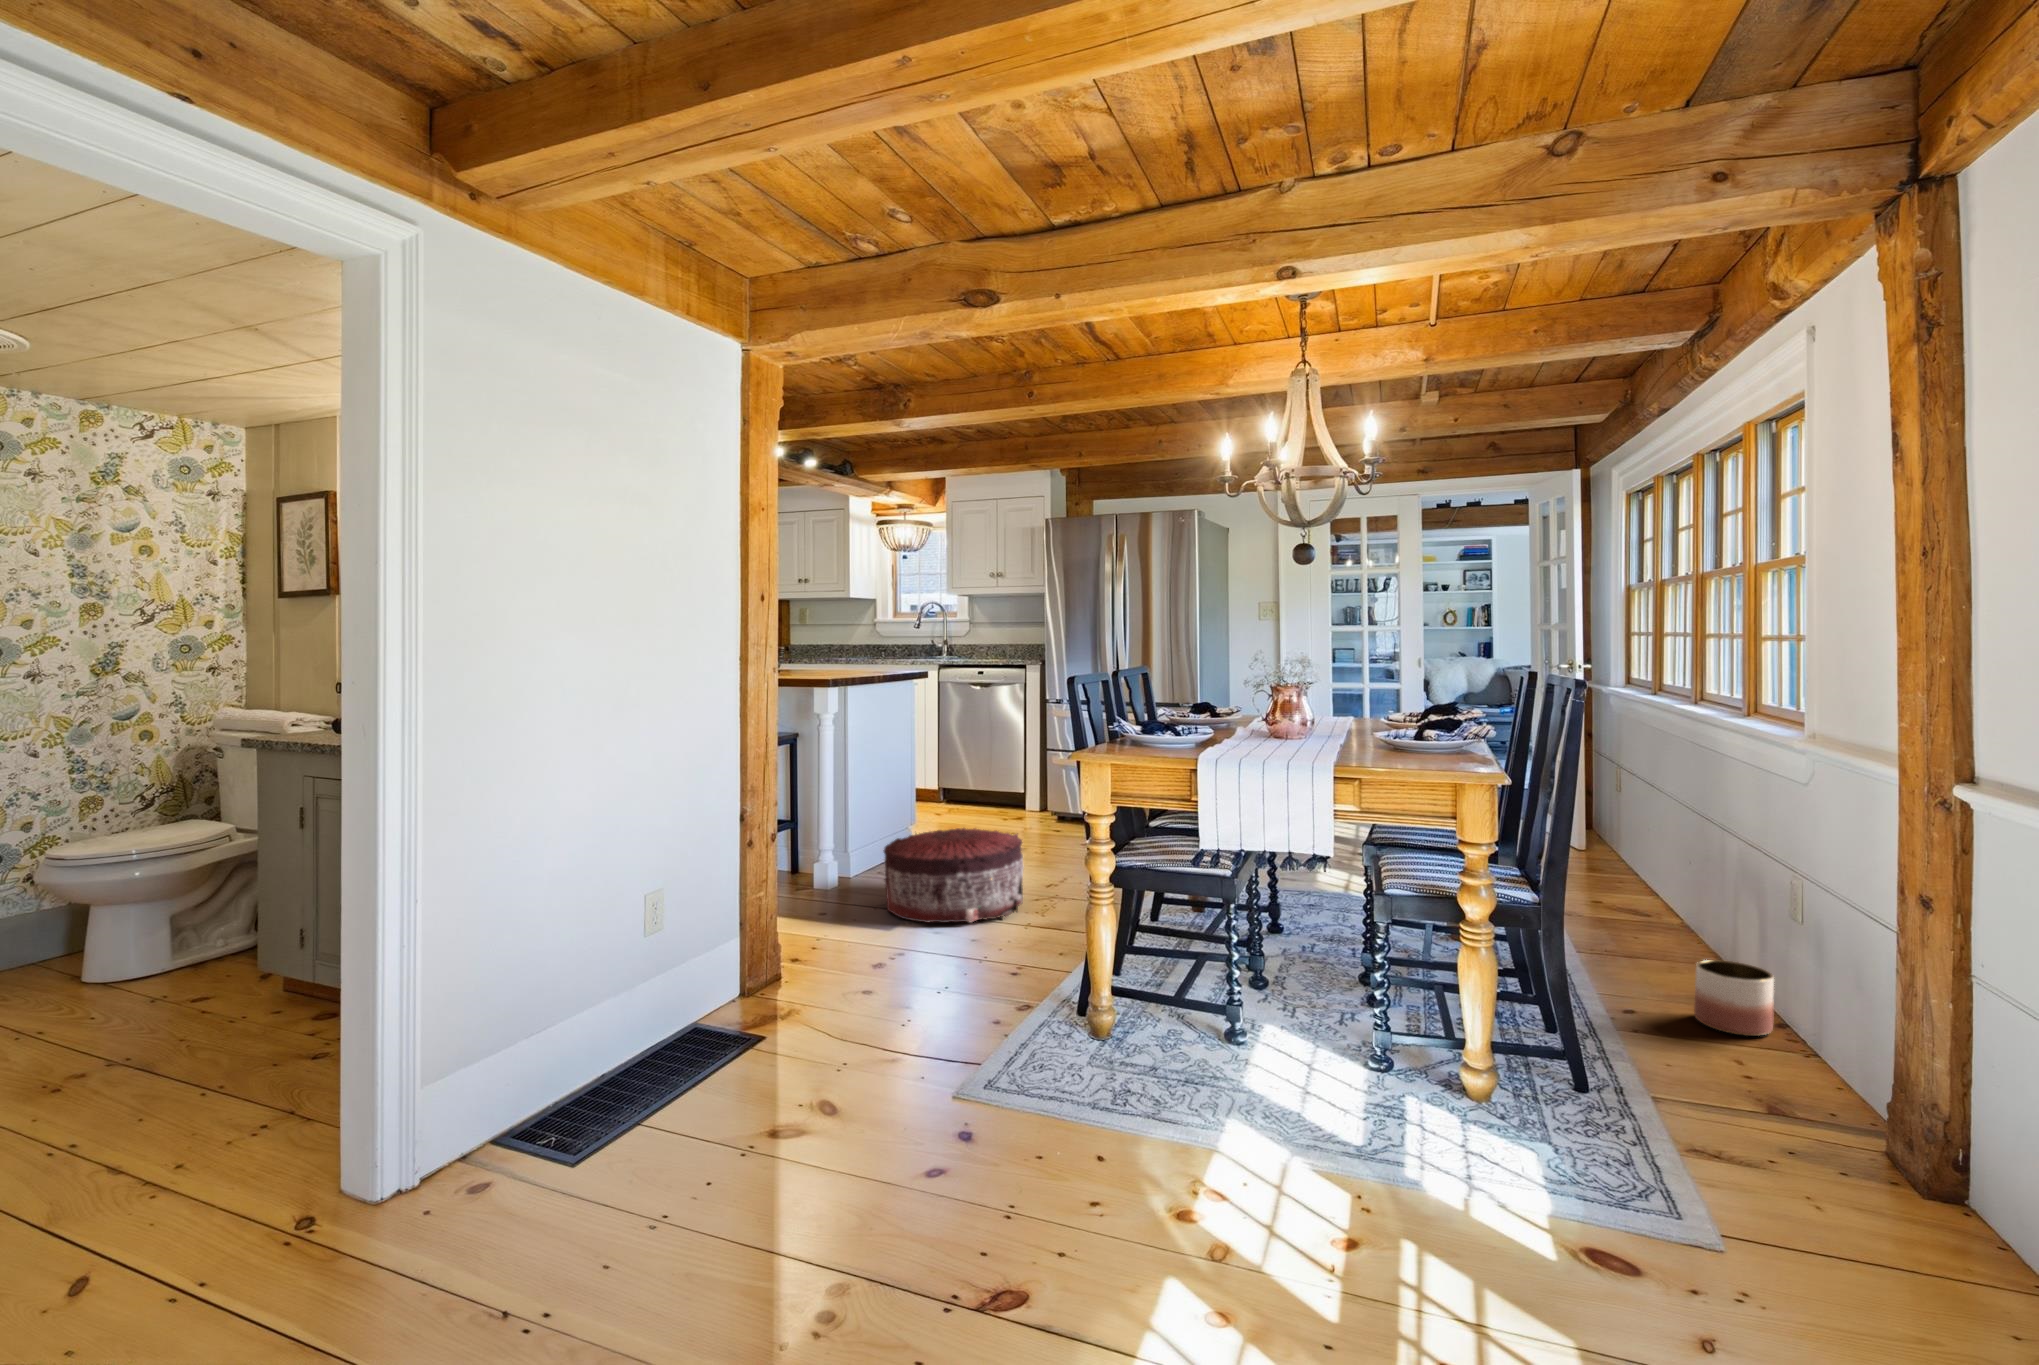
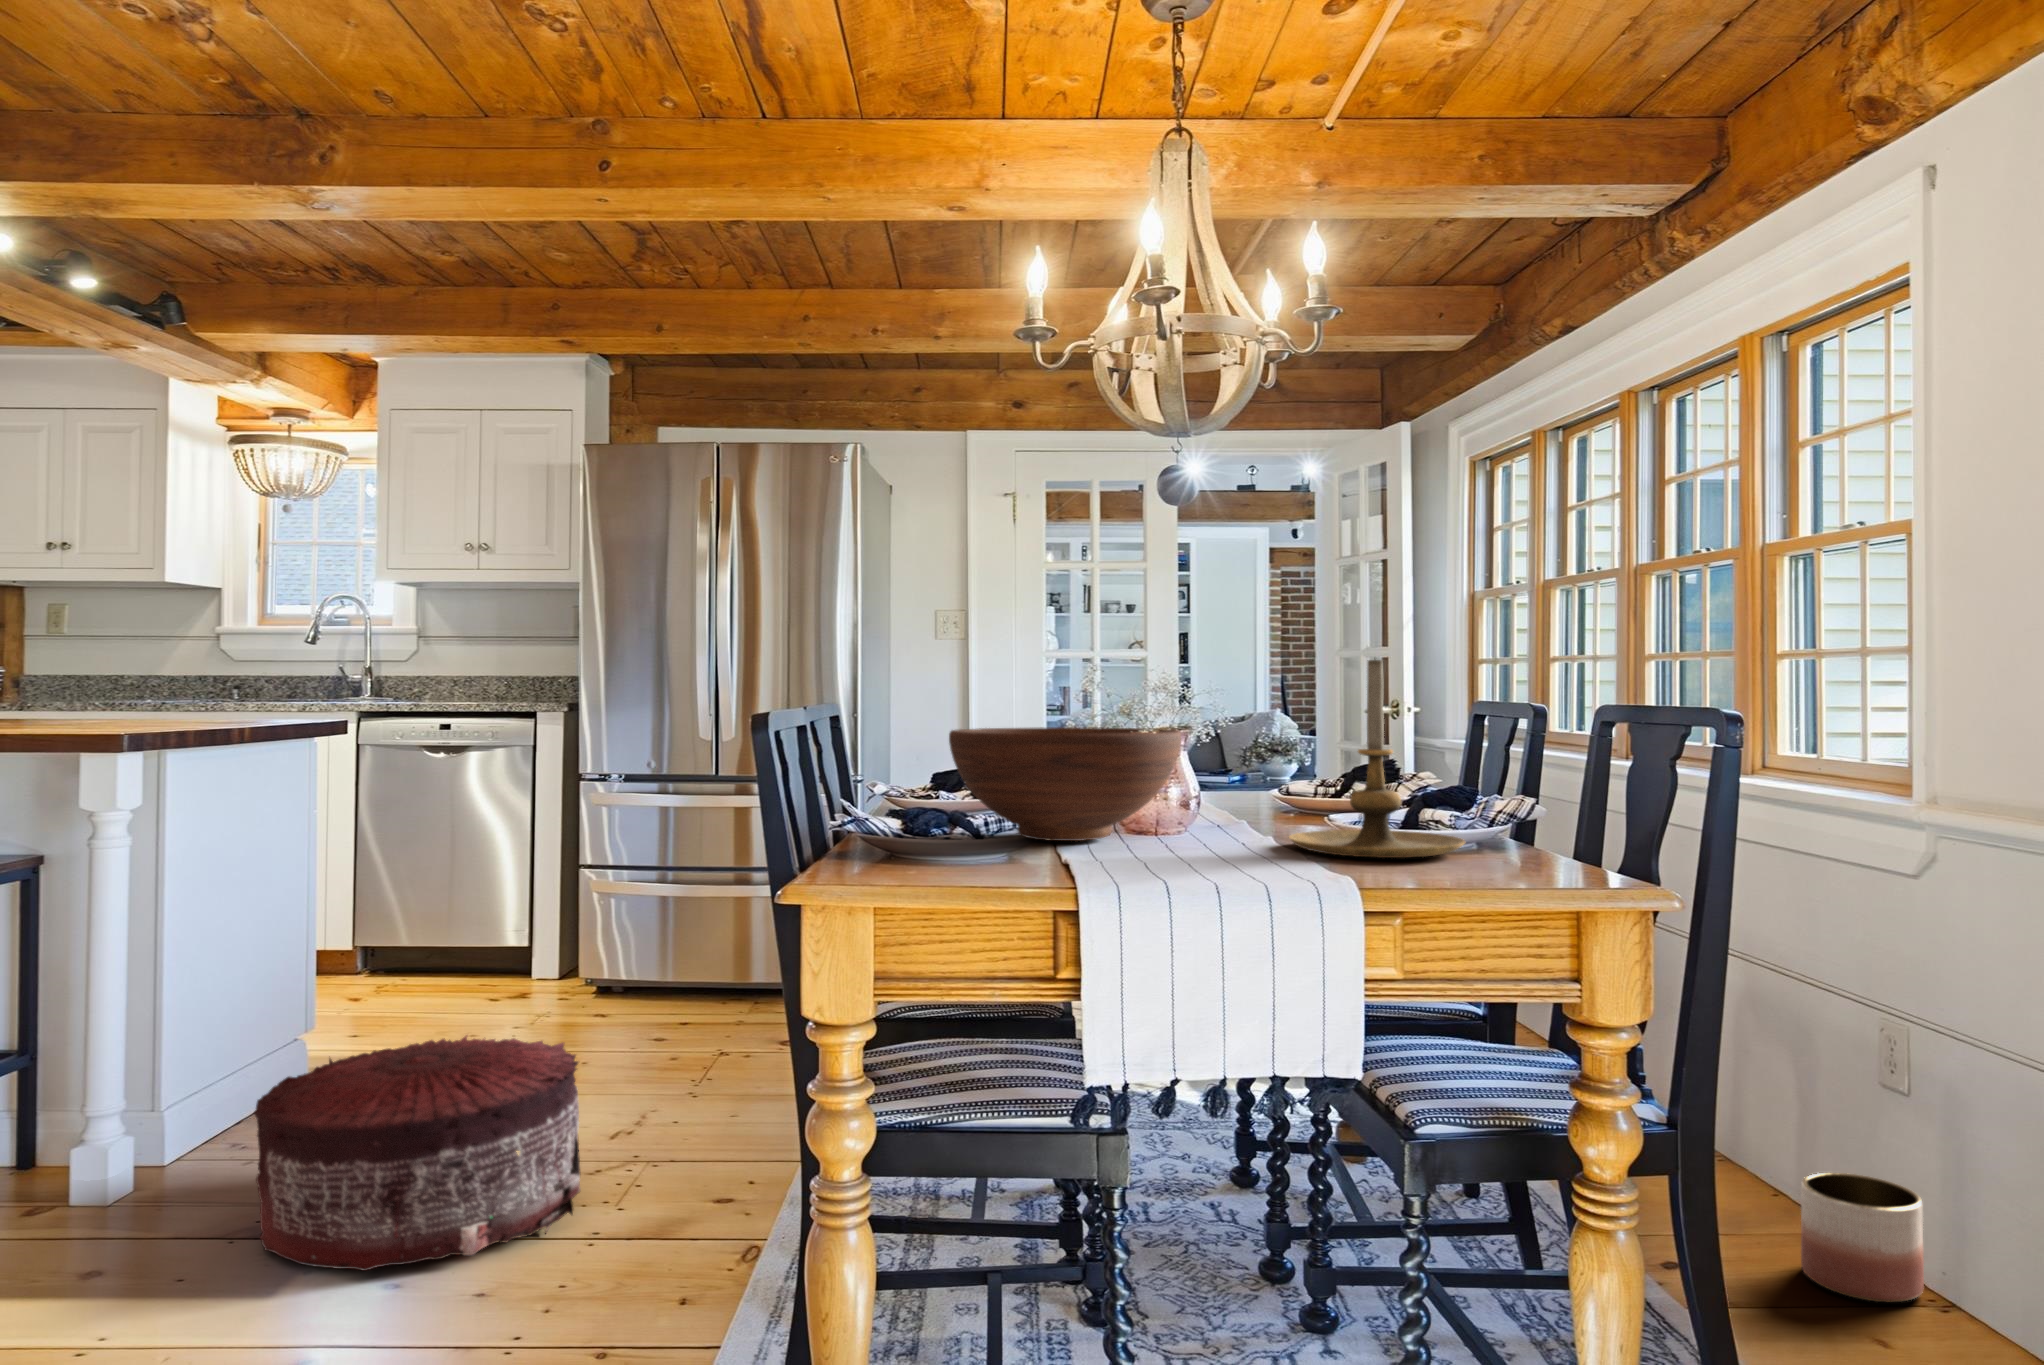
candle holder: none [1336,650,1431,754] -> present [1289,659,1465,858]
fruit bowl: none [1170,683,1287,740] -> present [949,727,1181,841]

